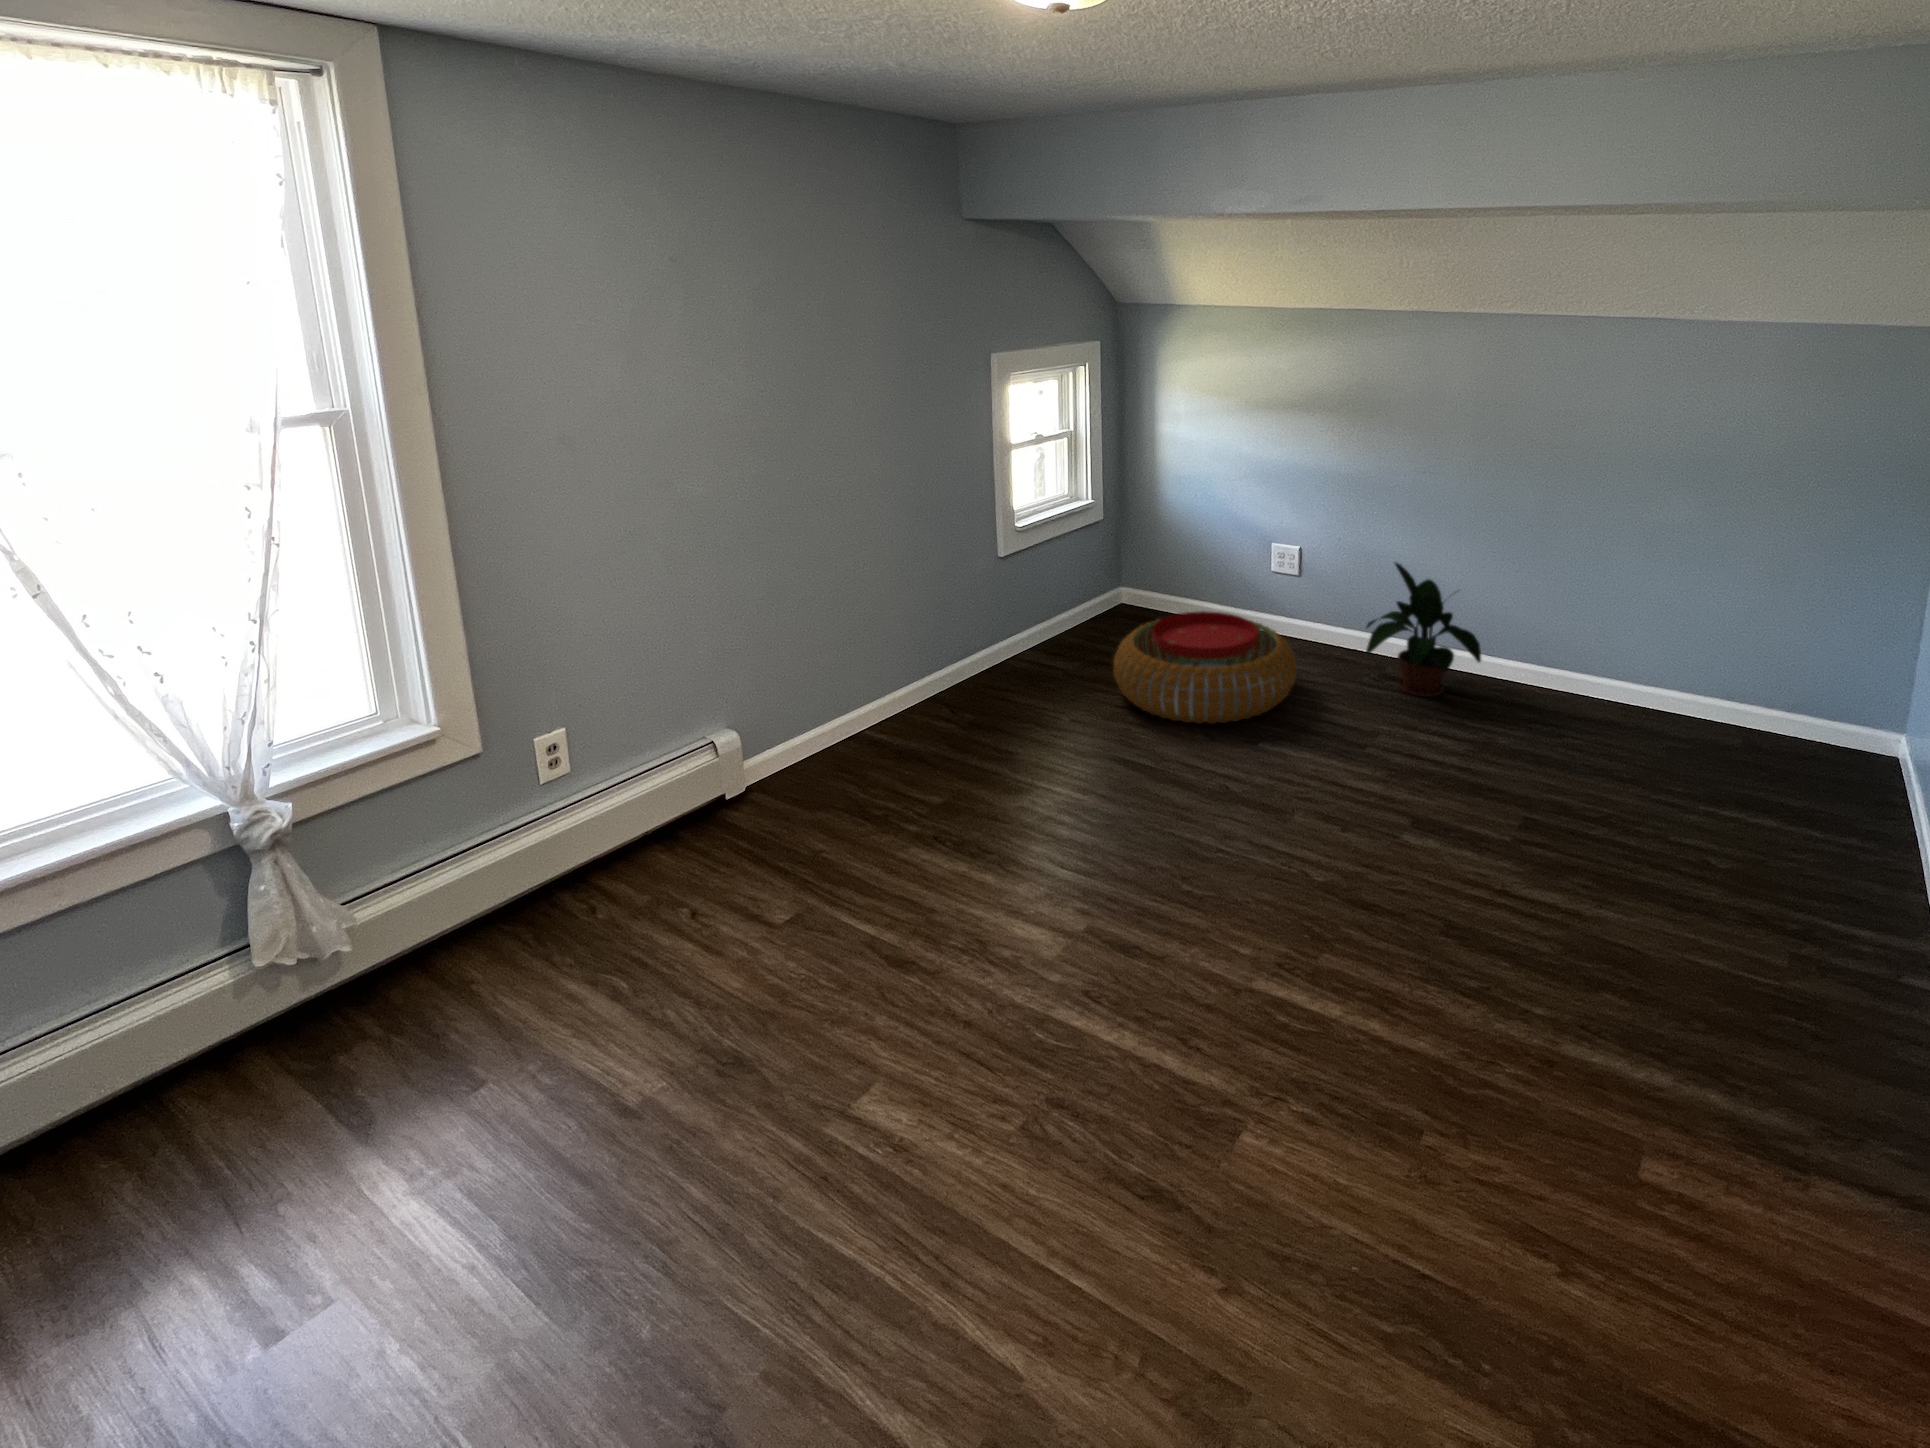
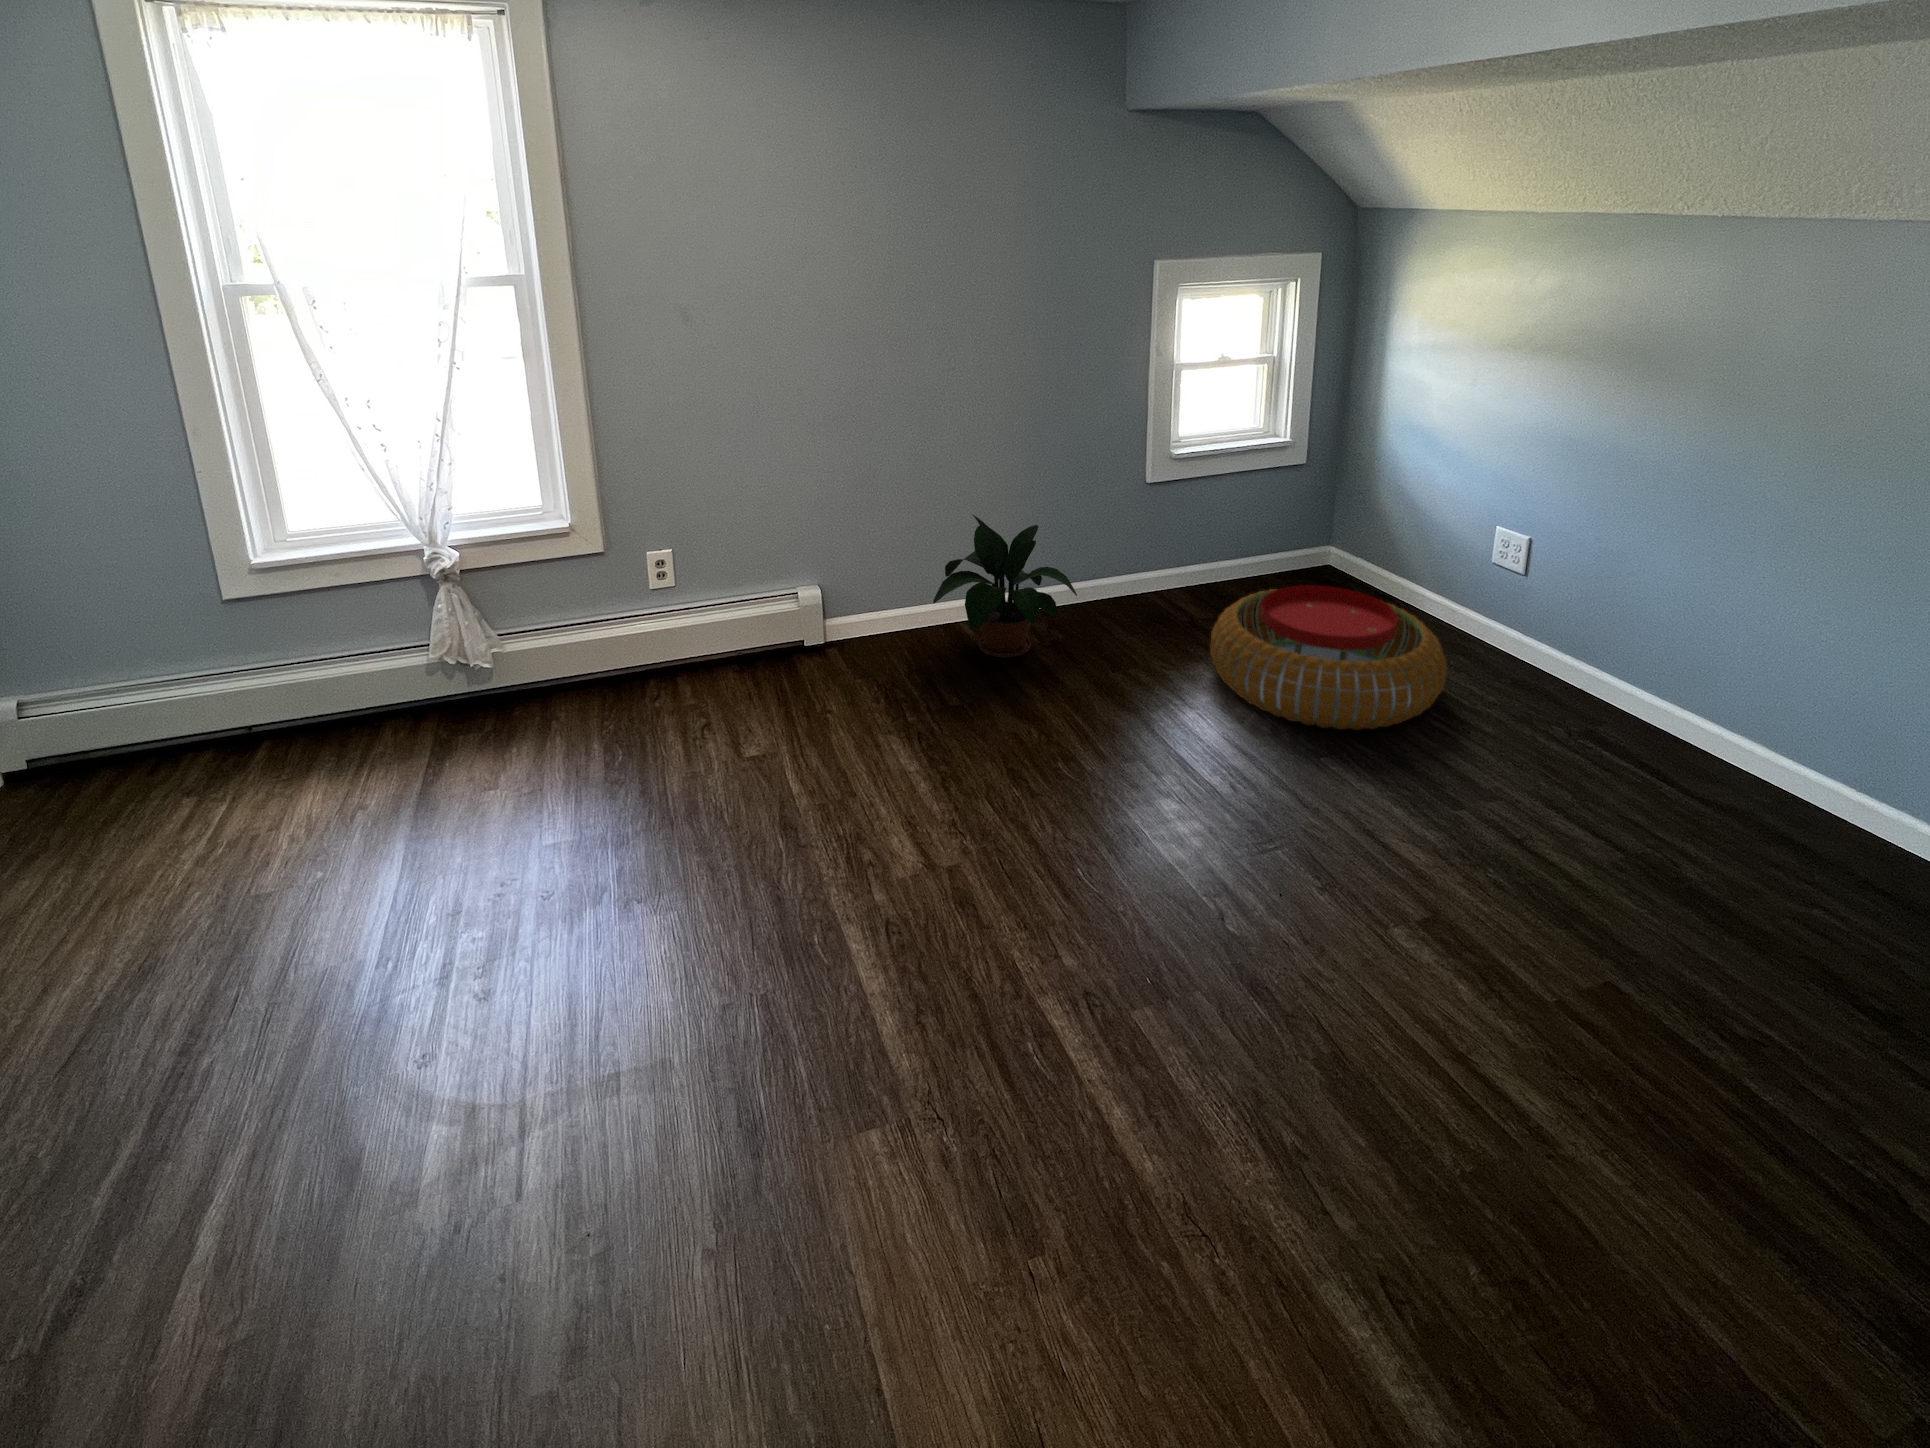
potted plant: present [1366,563,1481,697] -> present [933,515,1077,657]

